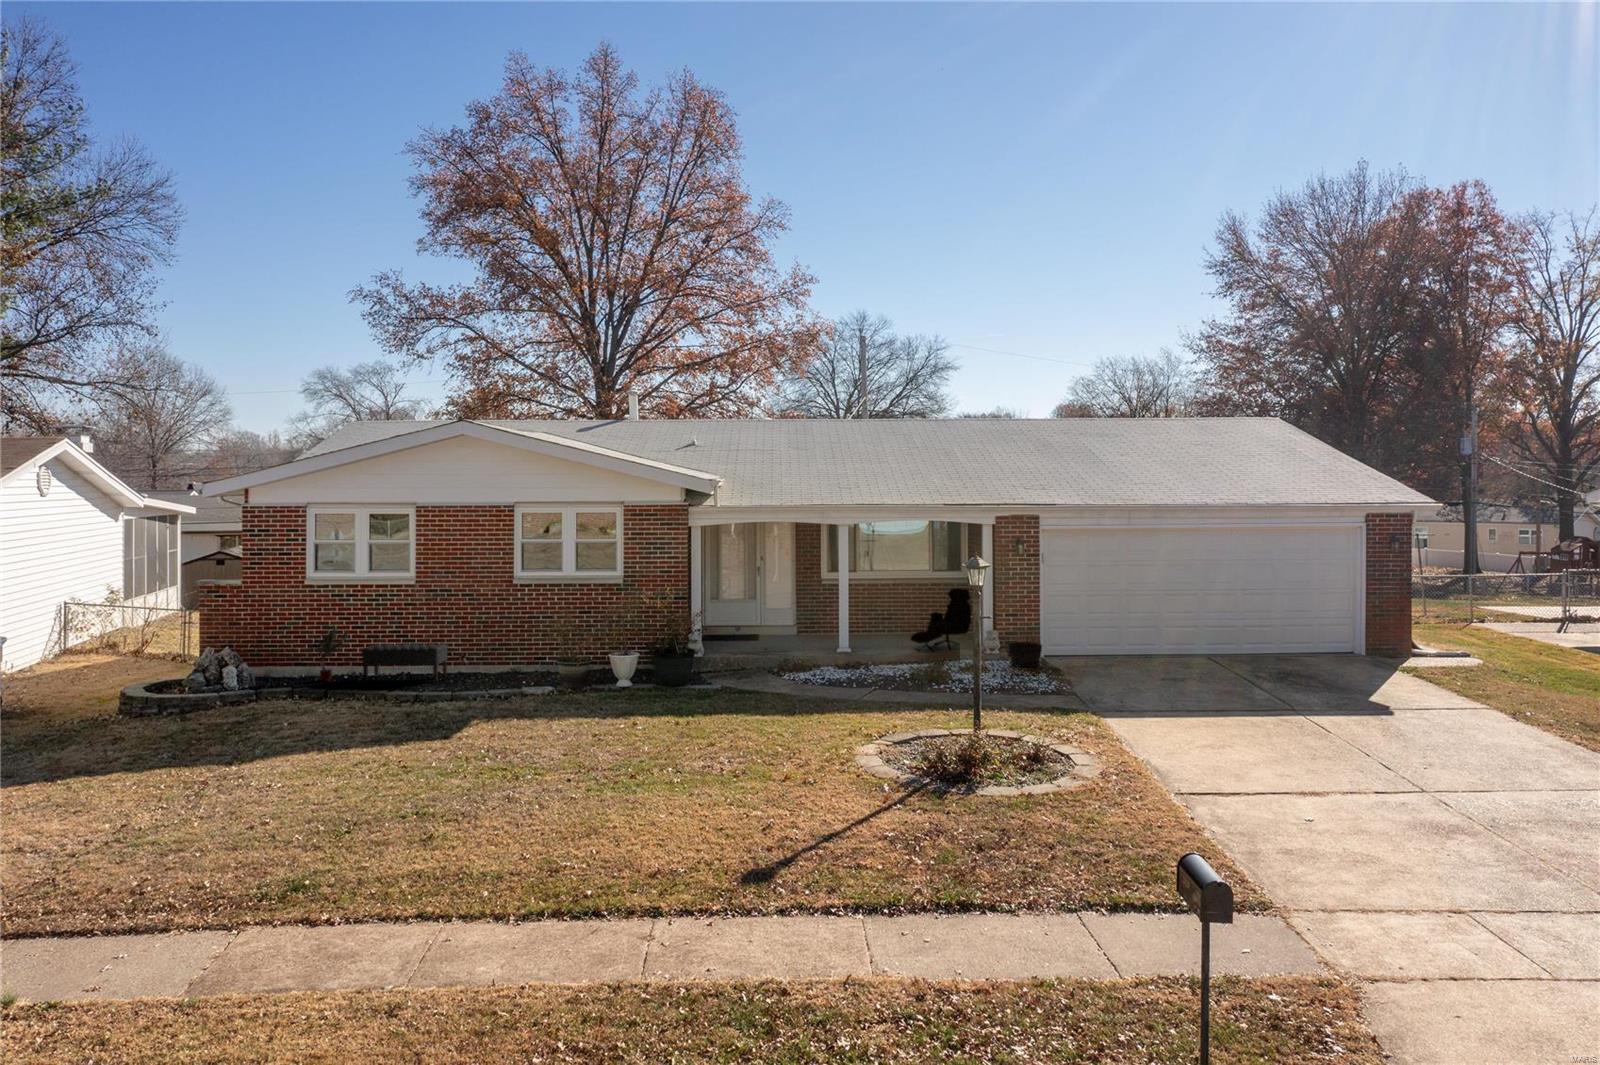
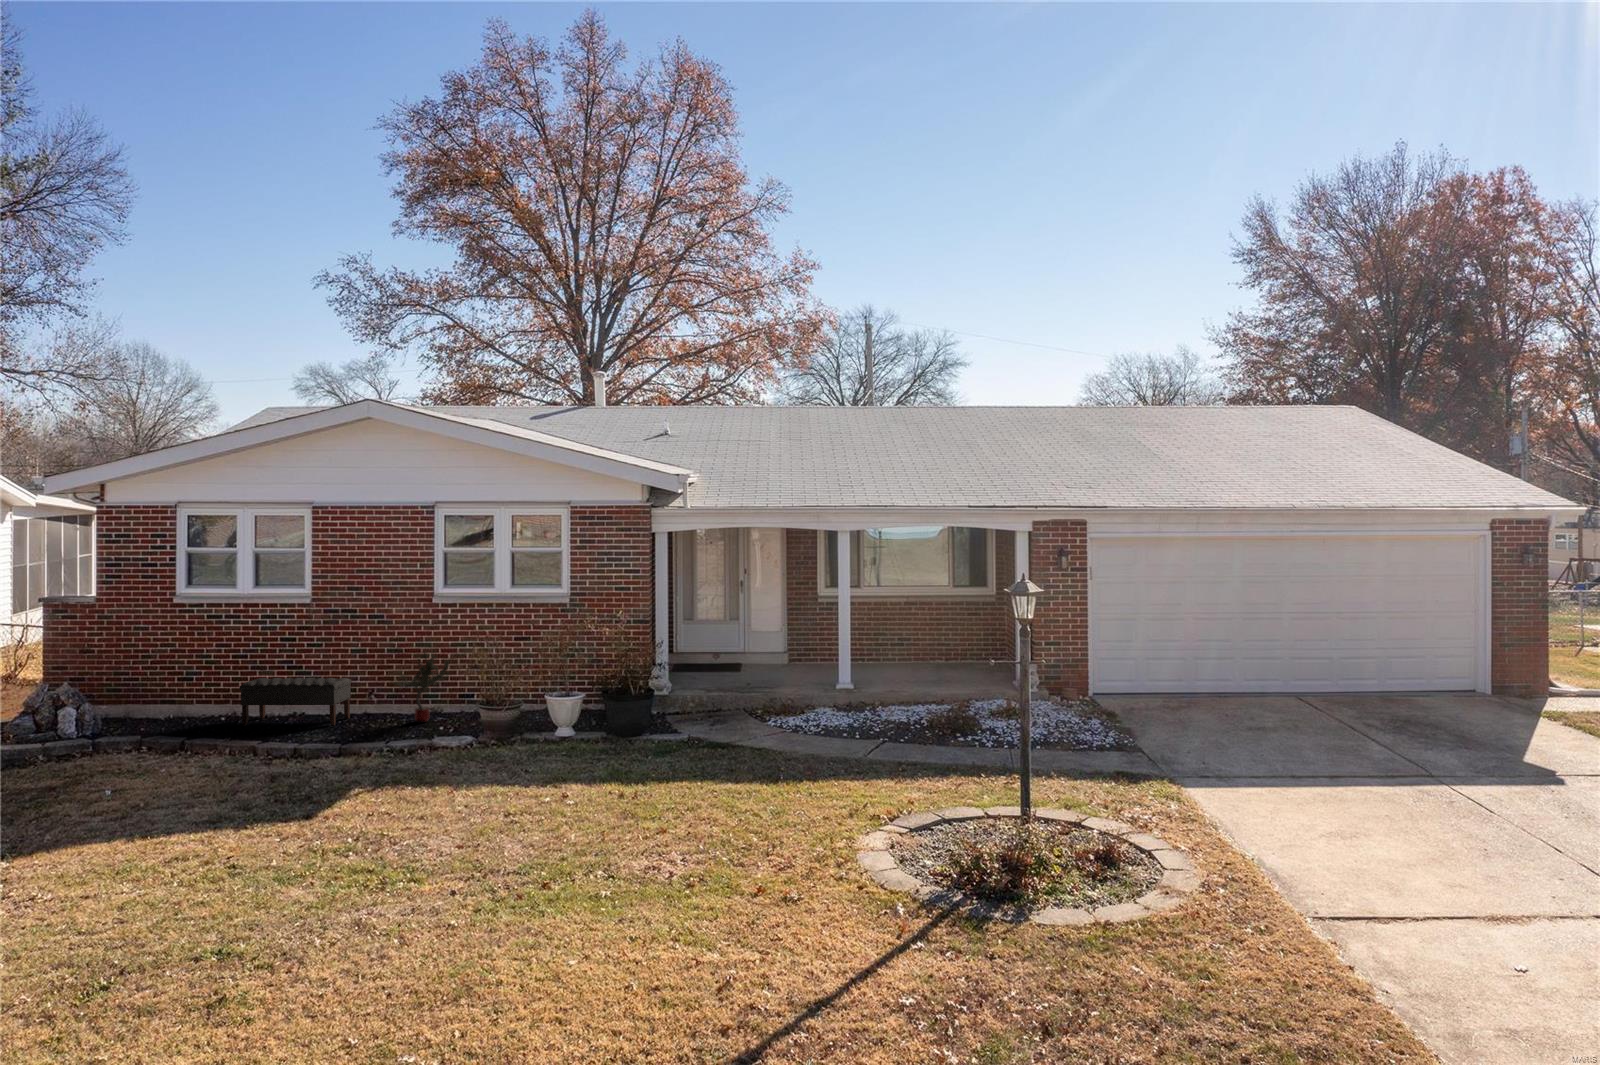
lounge chair: present [911,588,971,649] -> none [926,610,1002,687]
potted tree: present [303,626,347,681] -> present [394,651,449,723]
wooden bucket: present [1008,642,1042,667] -> none [1047,671,1090,709]

